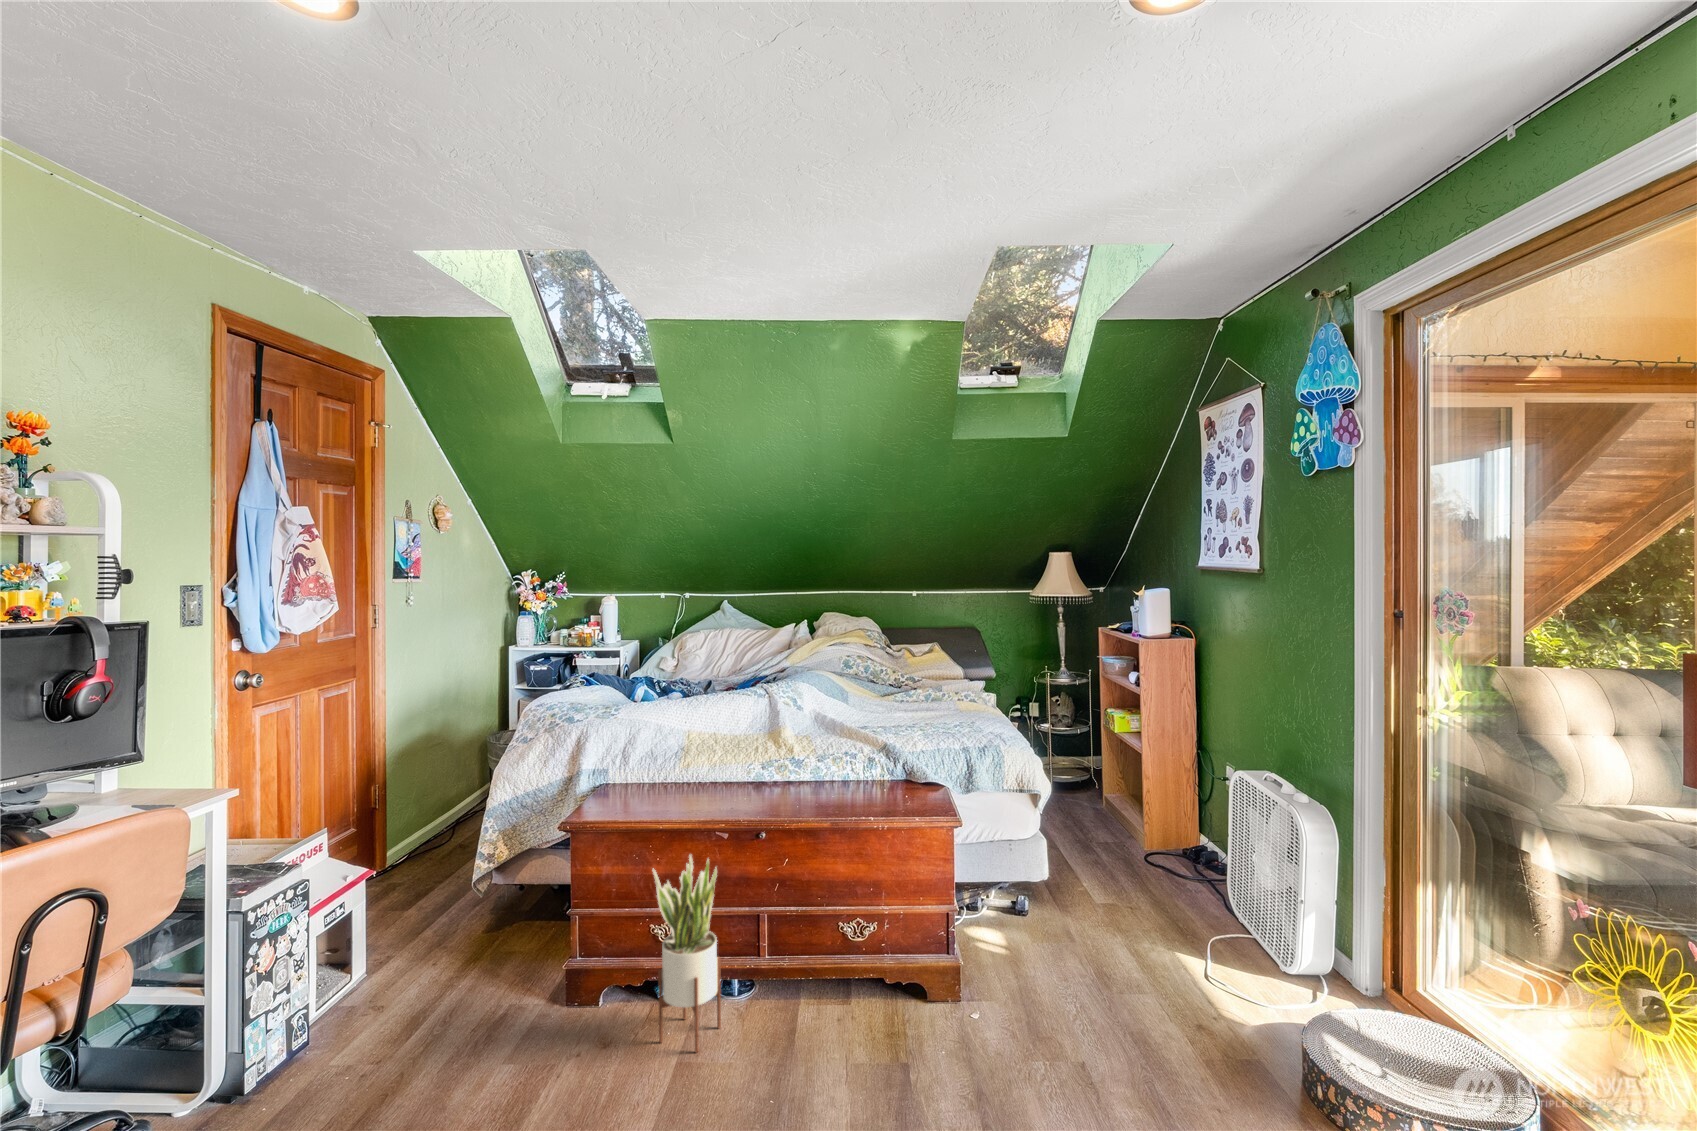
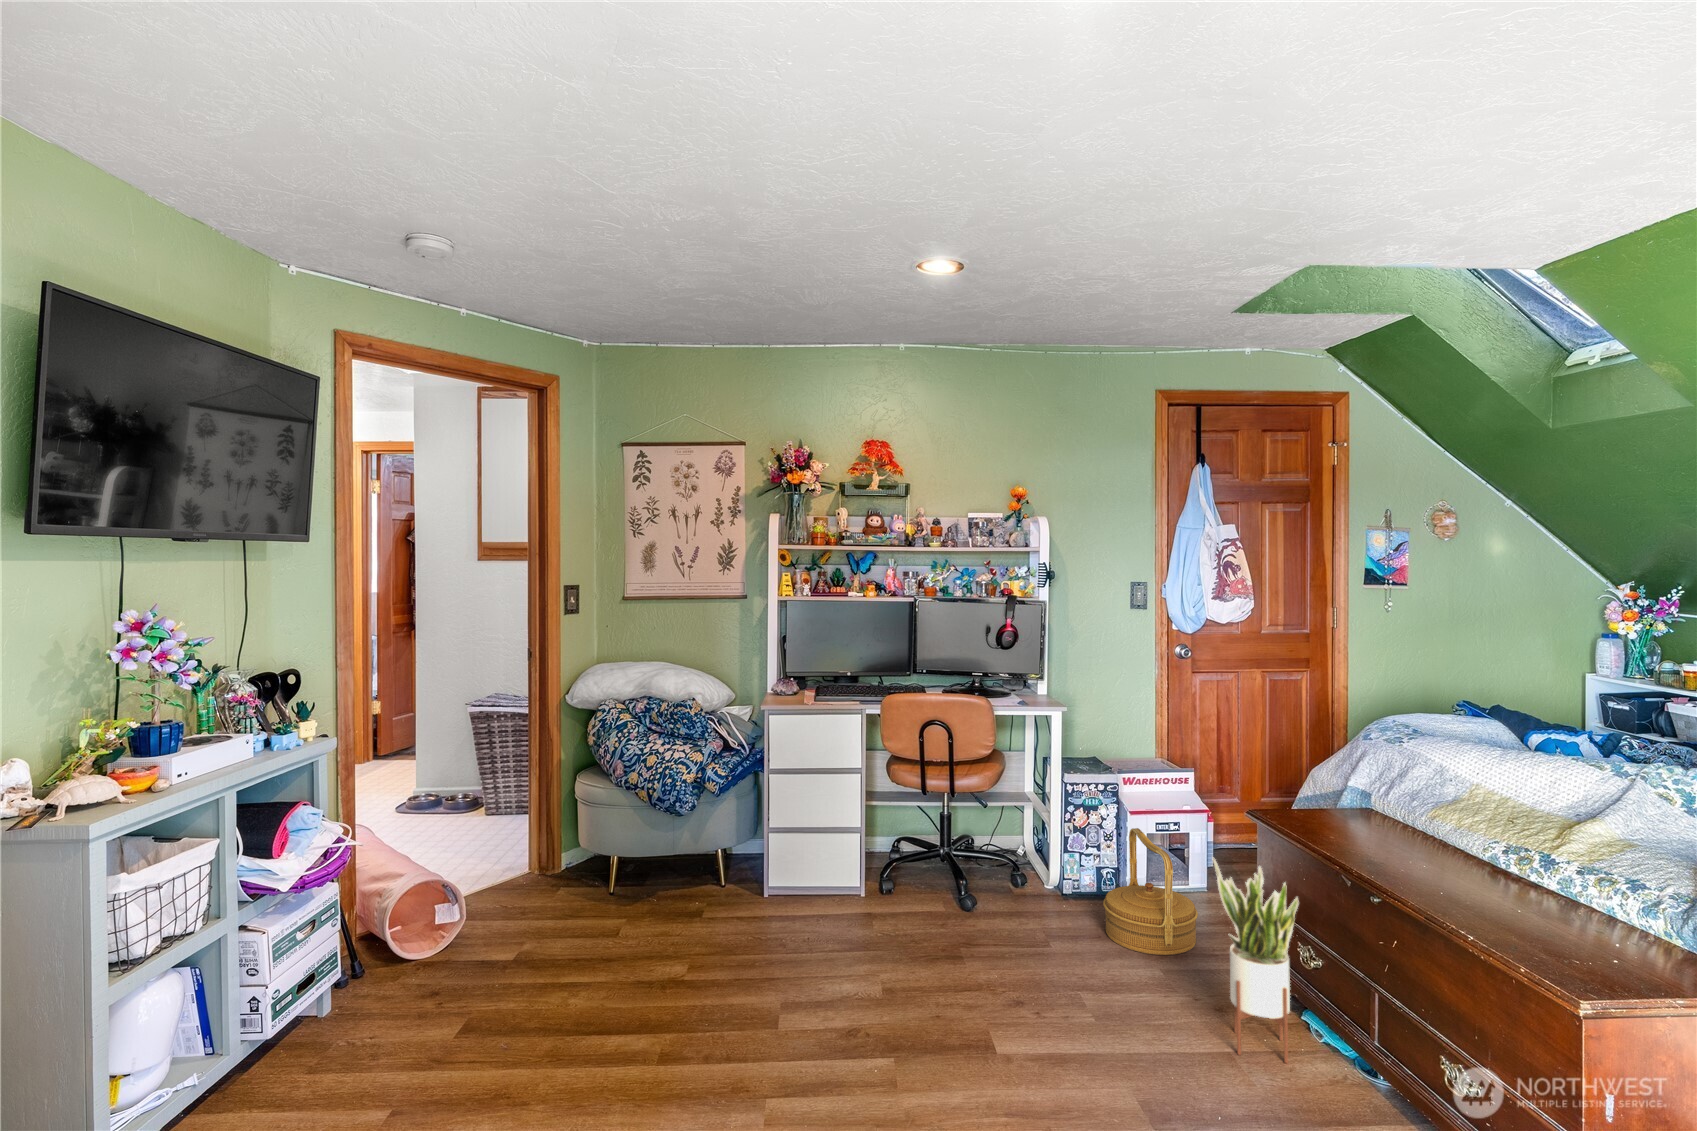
basket: none [360,918,495,1085] -> present [1103,828,1198,955]

